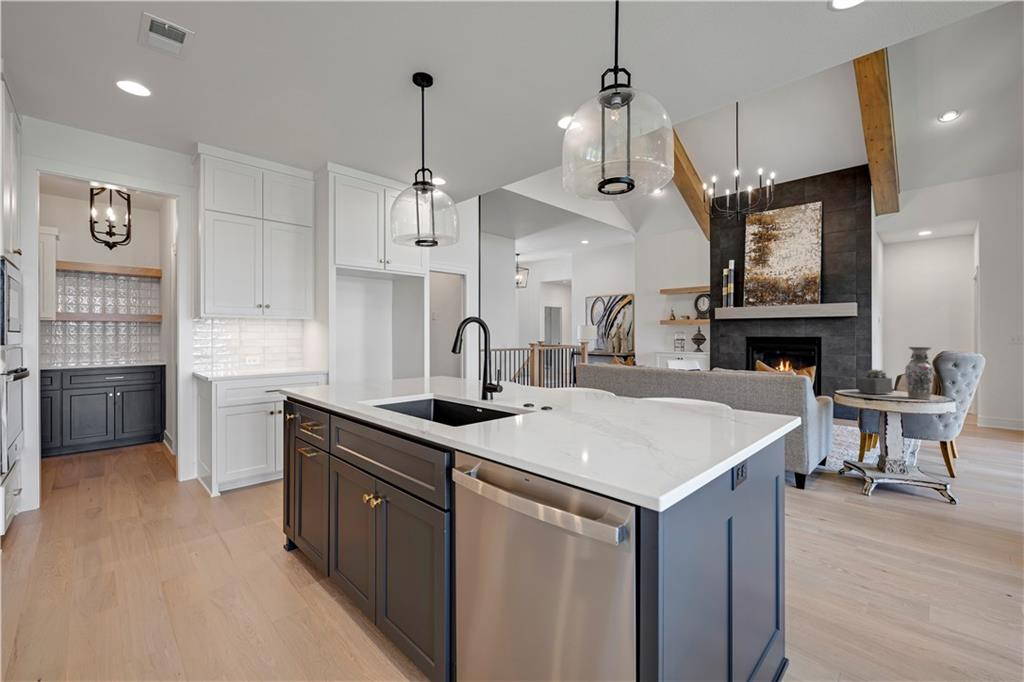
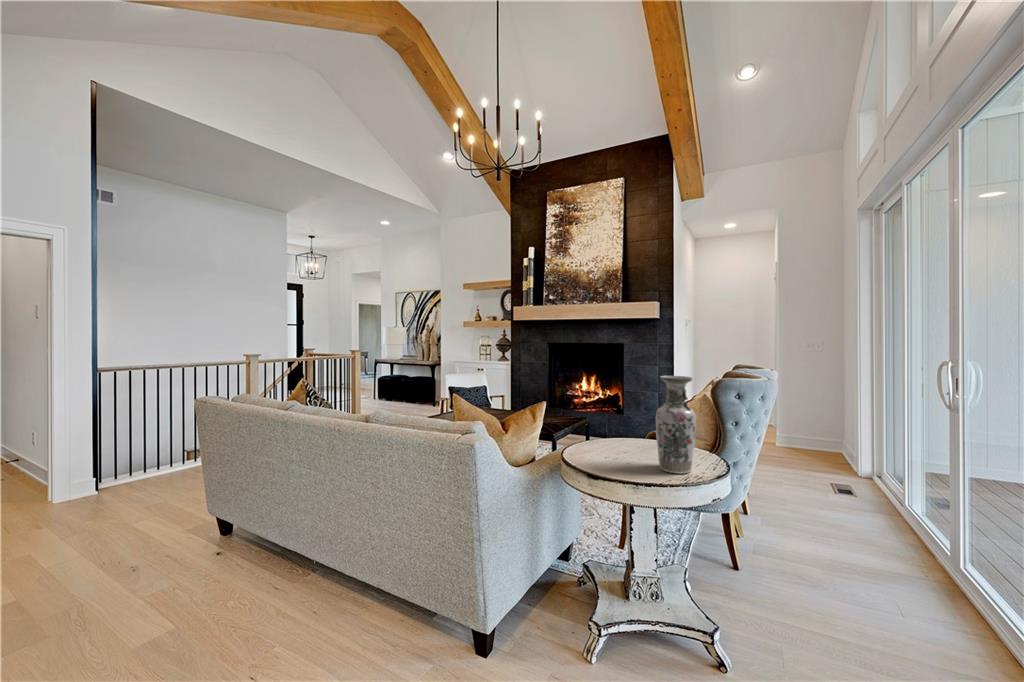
succulent plant: present [858,369,893,394] -> none [594,411,645,460]

